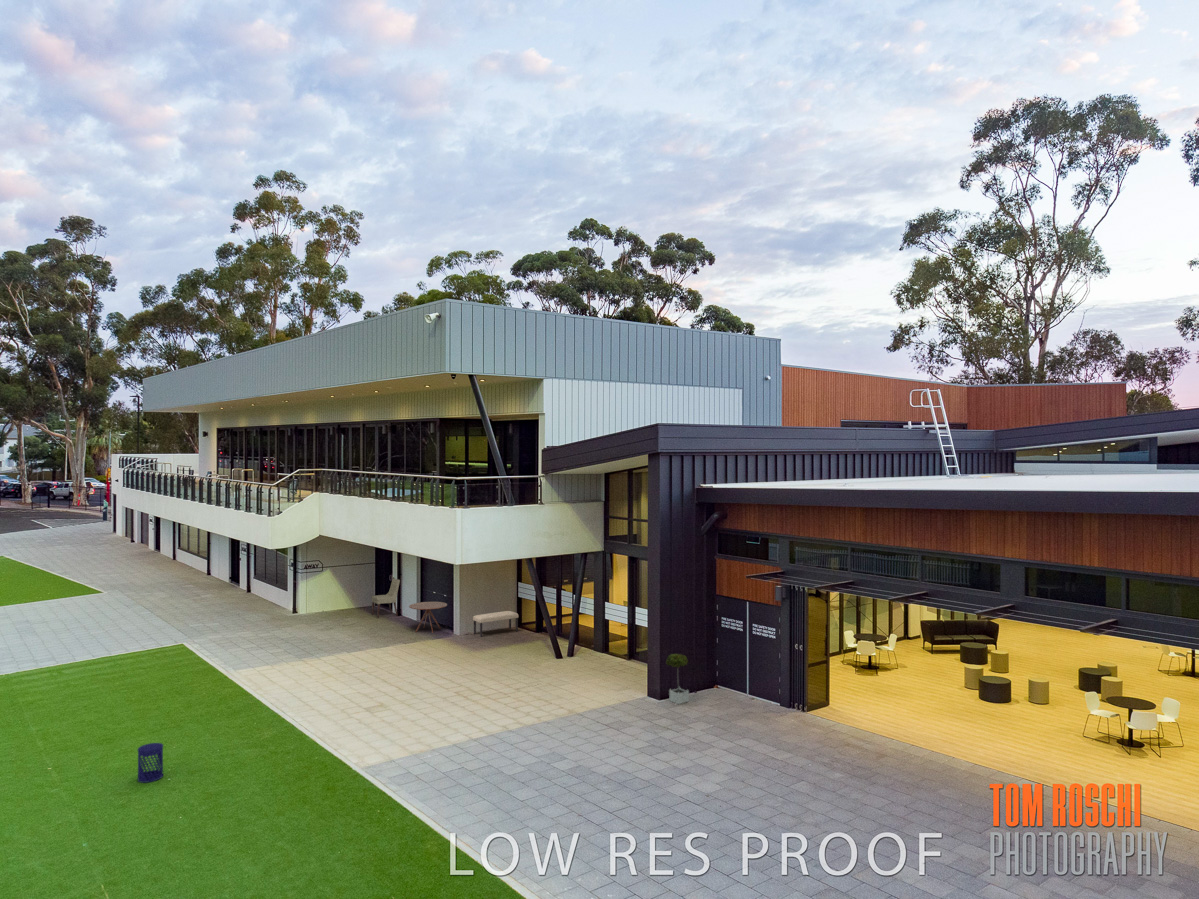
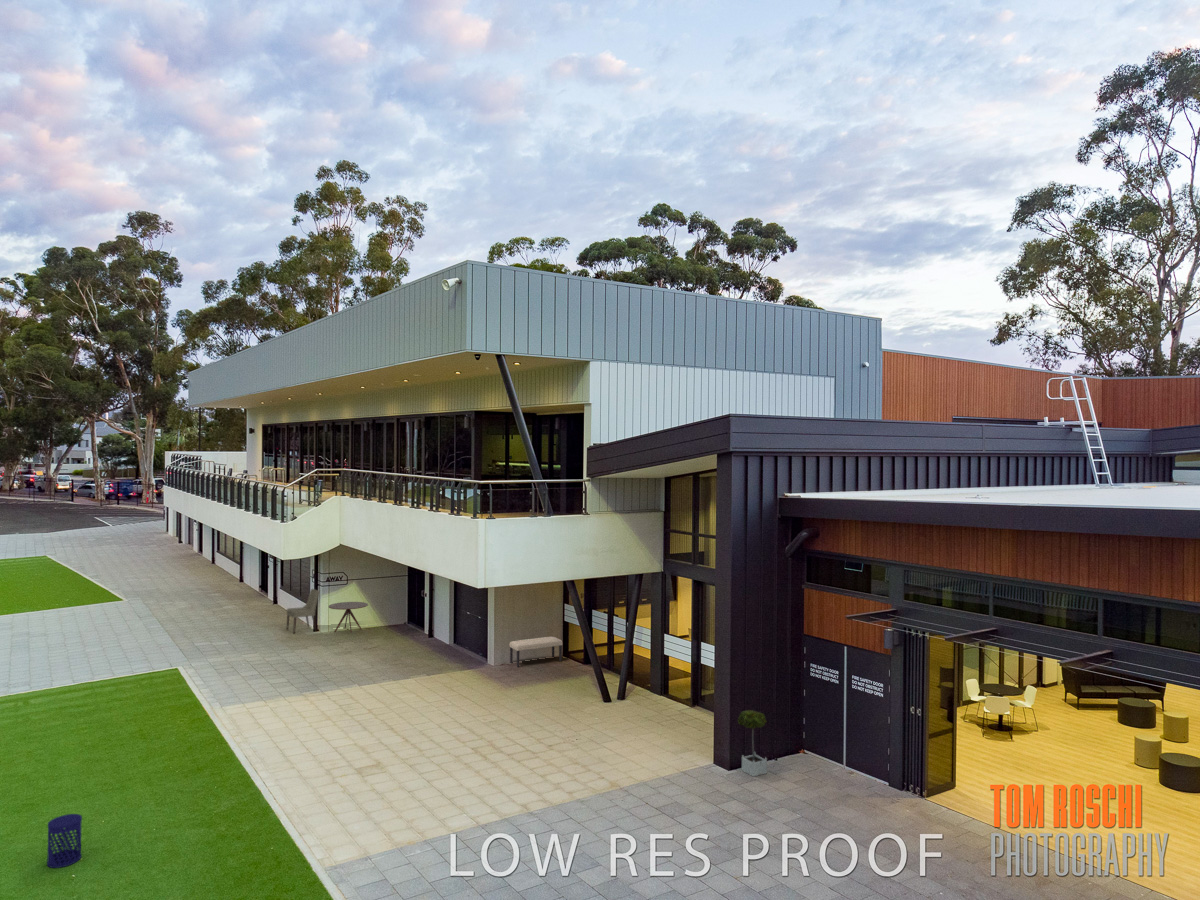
chair: present [372,578,400,618] -> present [286,589,319,633]
round table: present [409,602,447,633] -> present [328,602,368,633]

